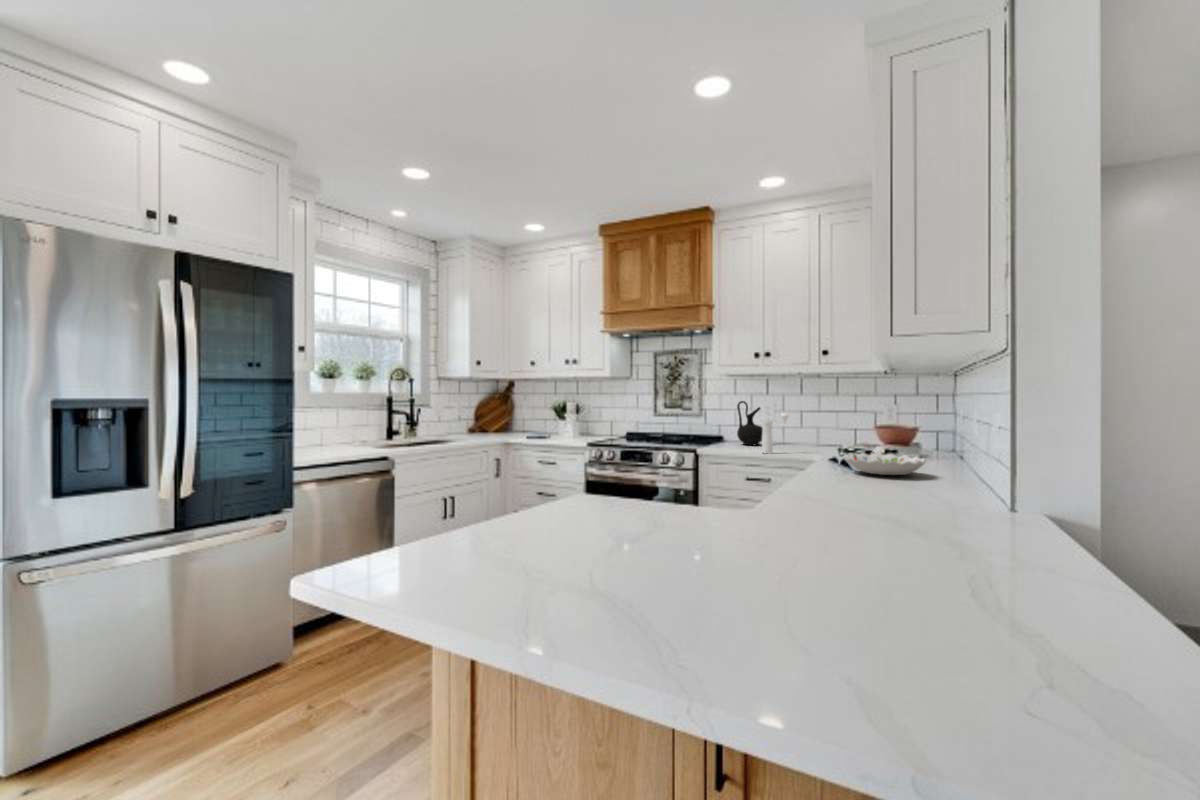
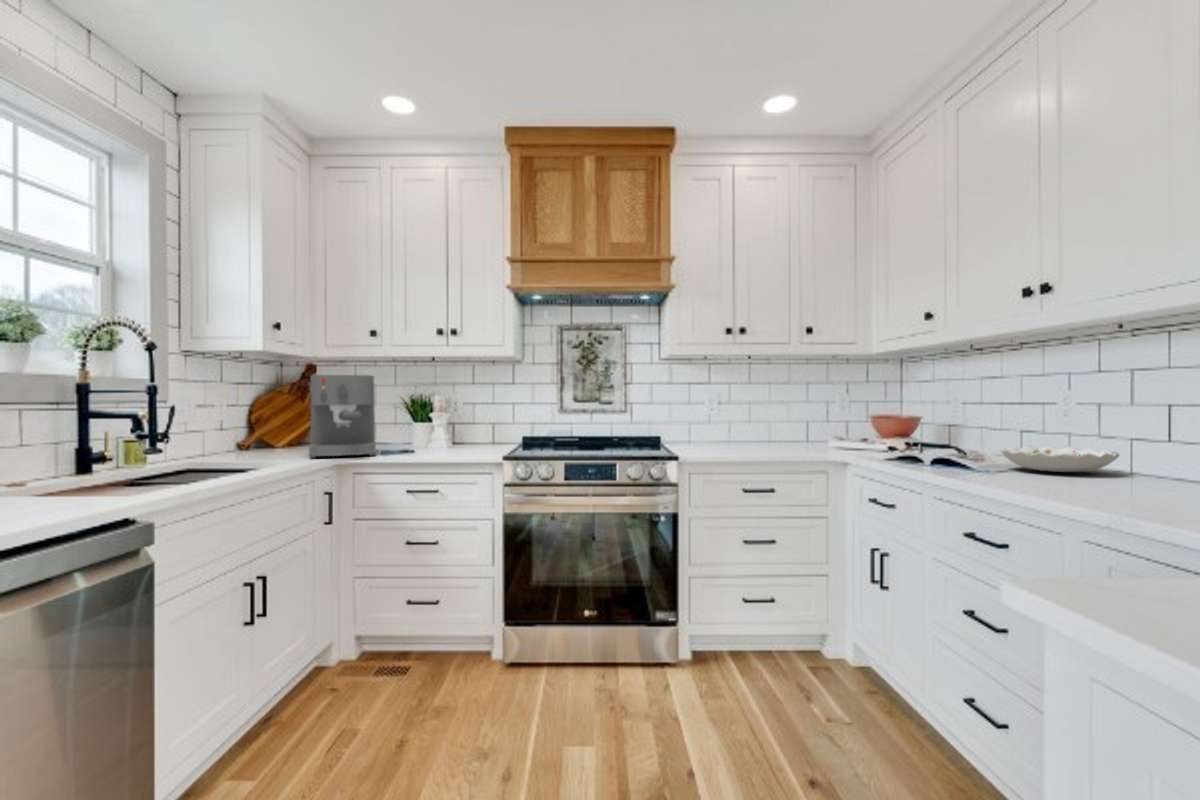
coffee maker: none [489,390,532,438] -> present [309,375,376,458]
ceramic jug: present [737,401,763,445] -> none [694,391,729,448]
pepper mill: present [762,413,789,454] -> none [768,404,792,456]

